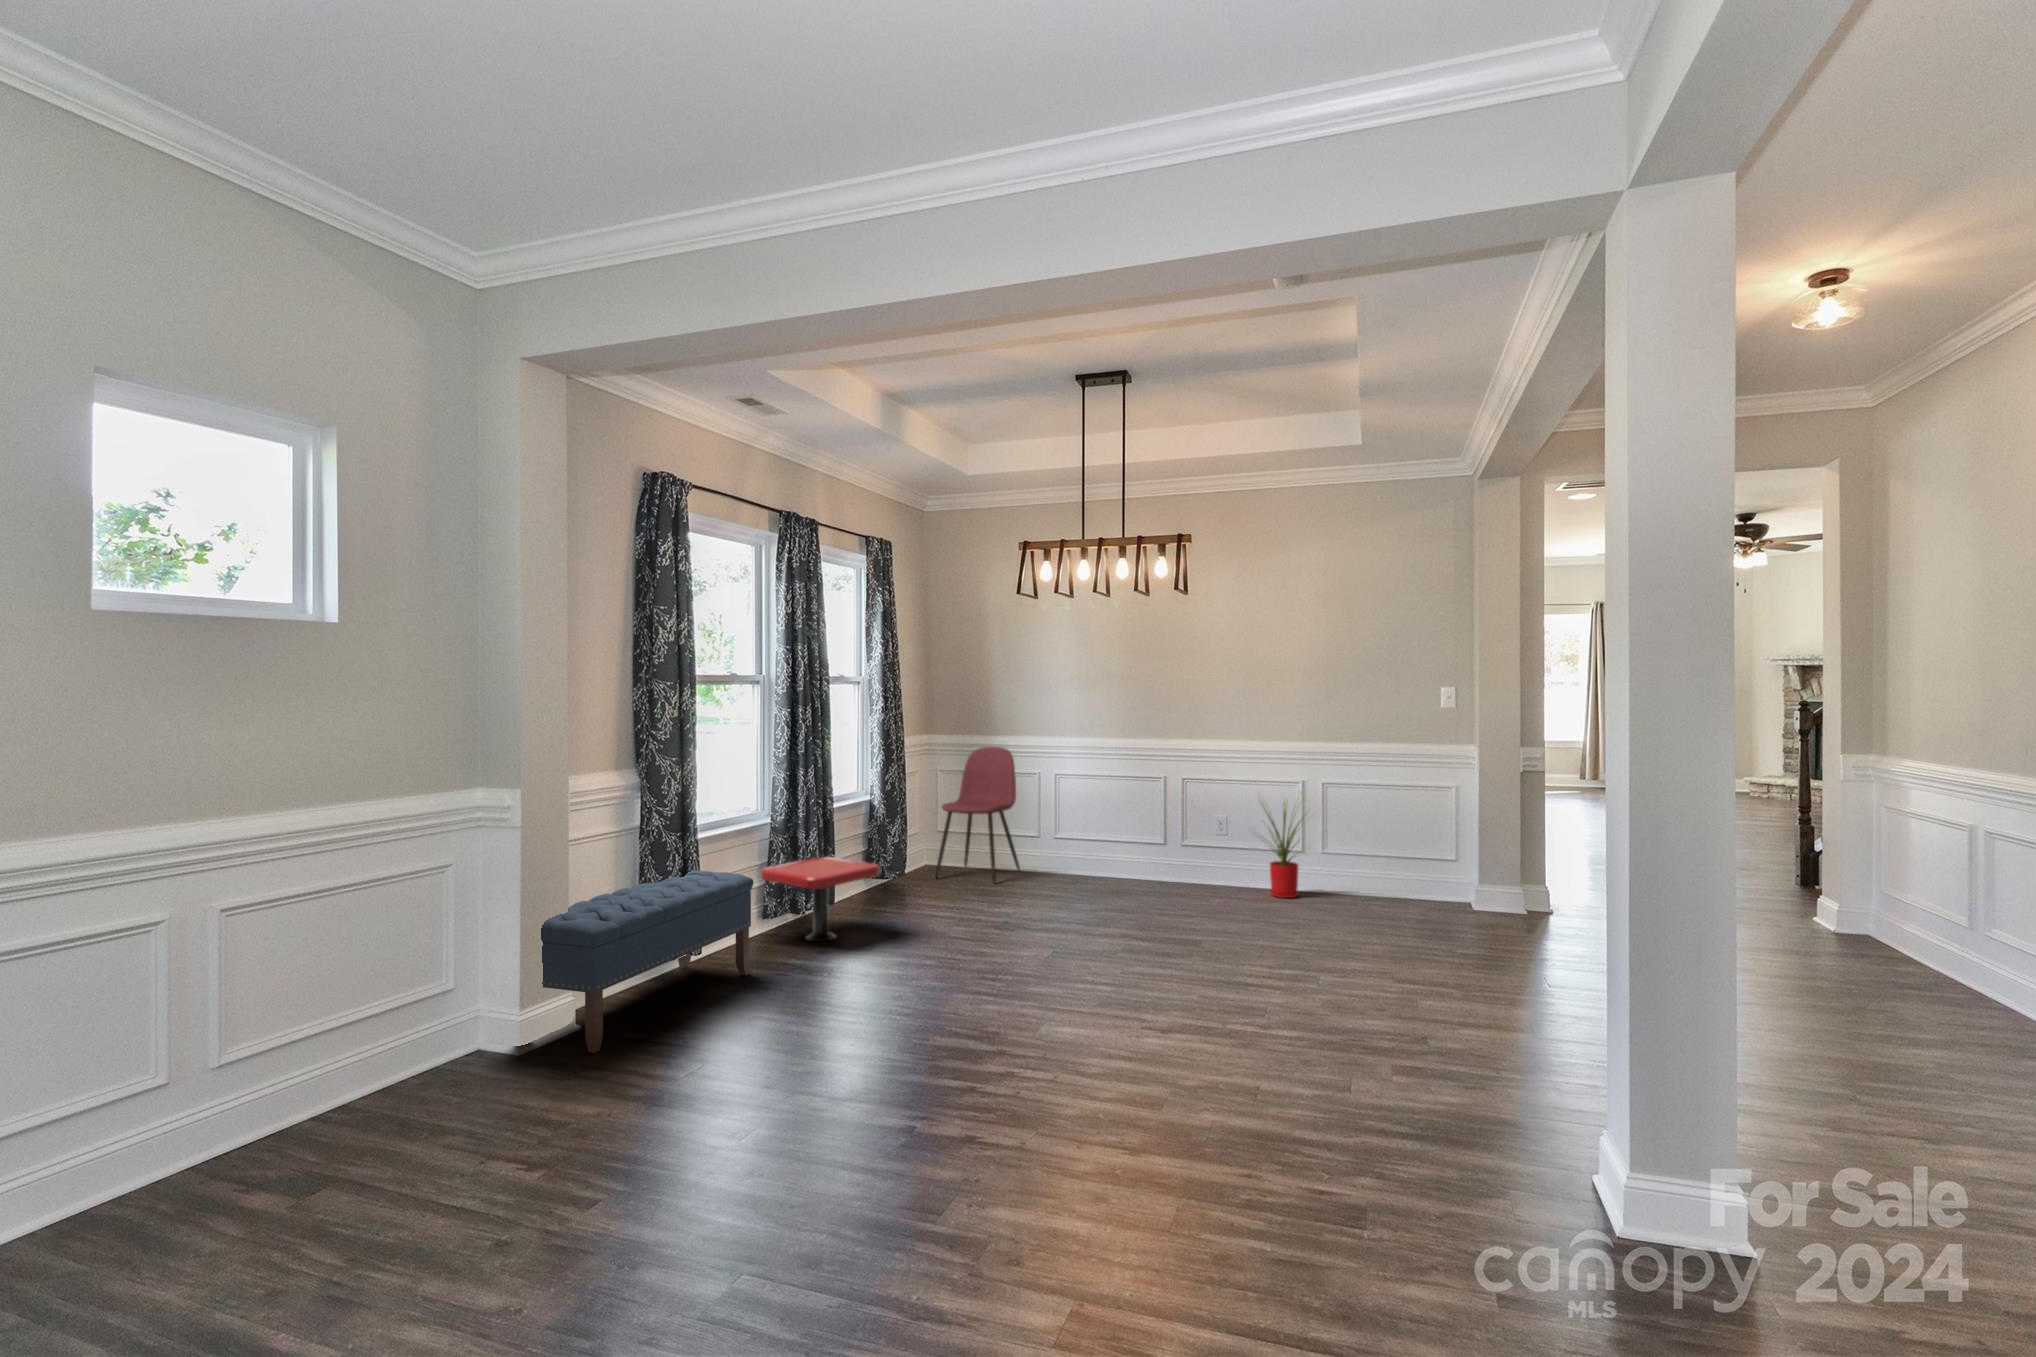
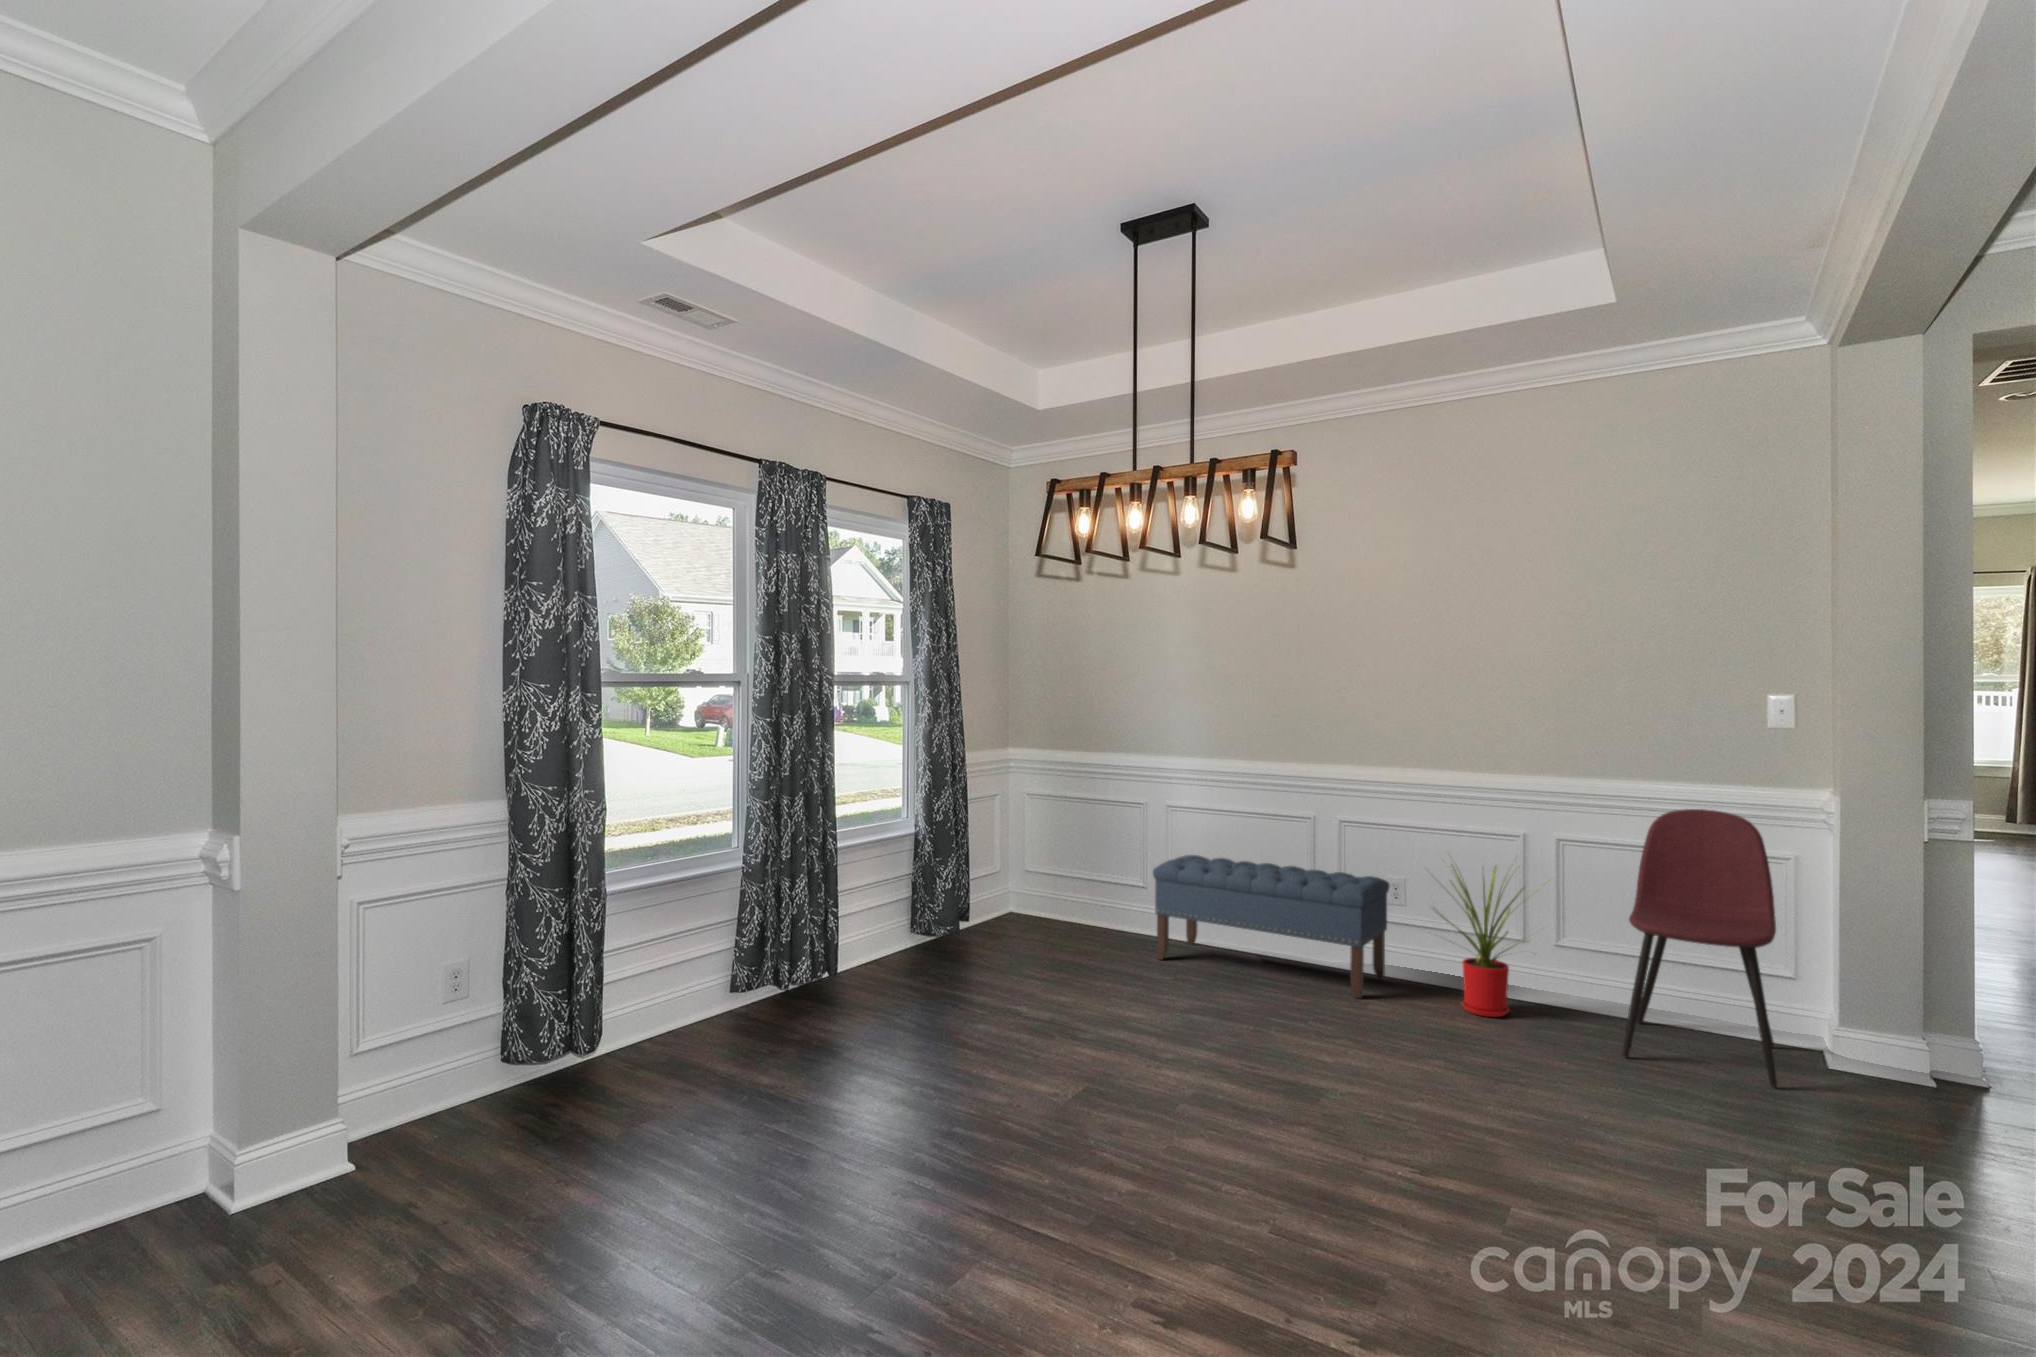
dining chair: present [935,747,1020,883] -> present [1622,809,1777,1087]
pedestal table: present [761,857,880,941] -> none [712,915,867,1035]
bench: present [541,871,753,1053] -> present [1153,855,1390,998]

